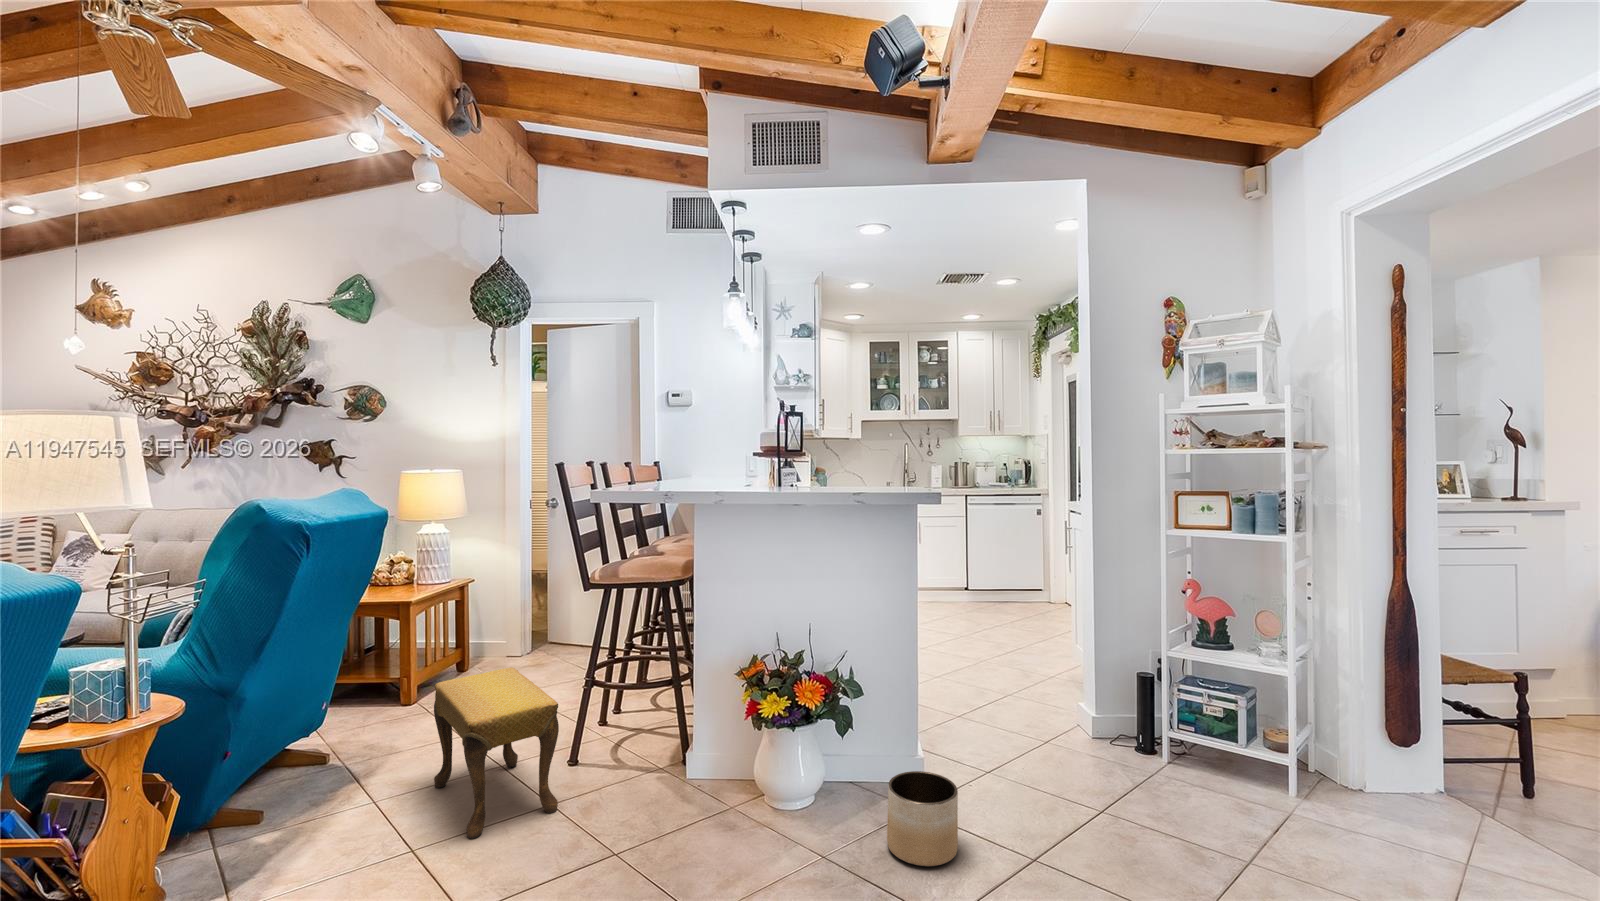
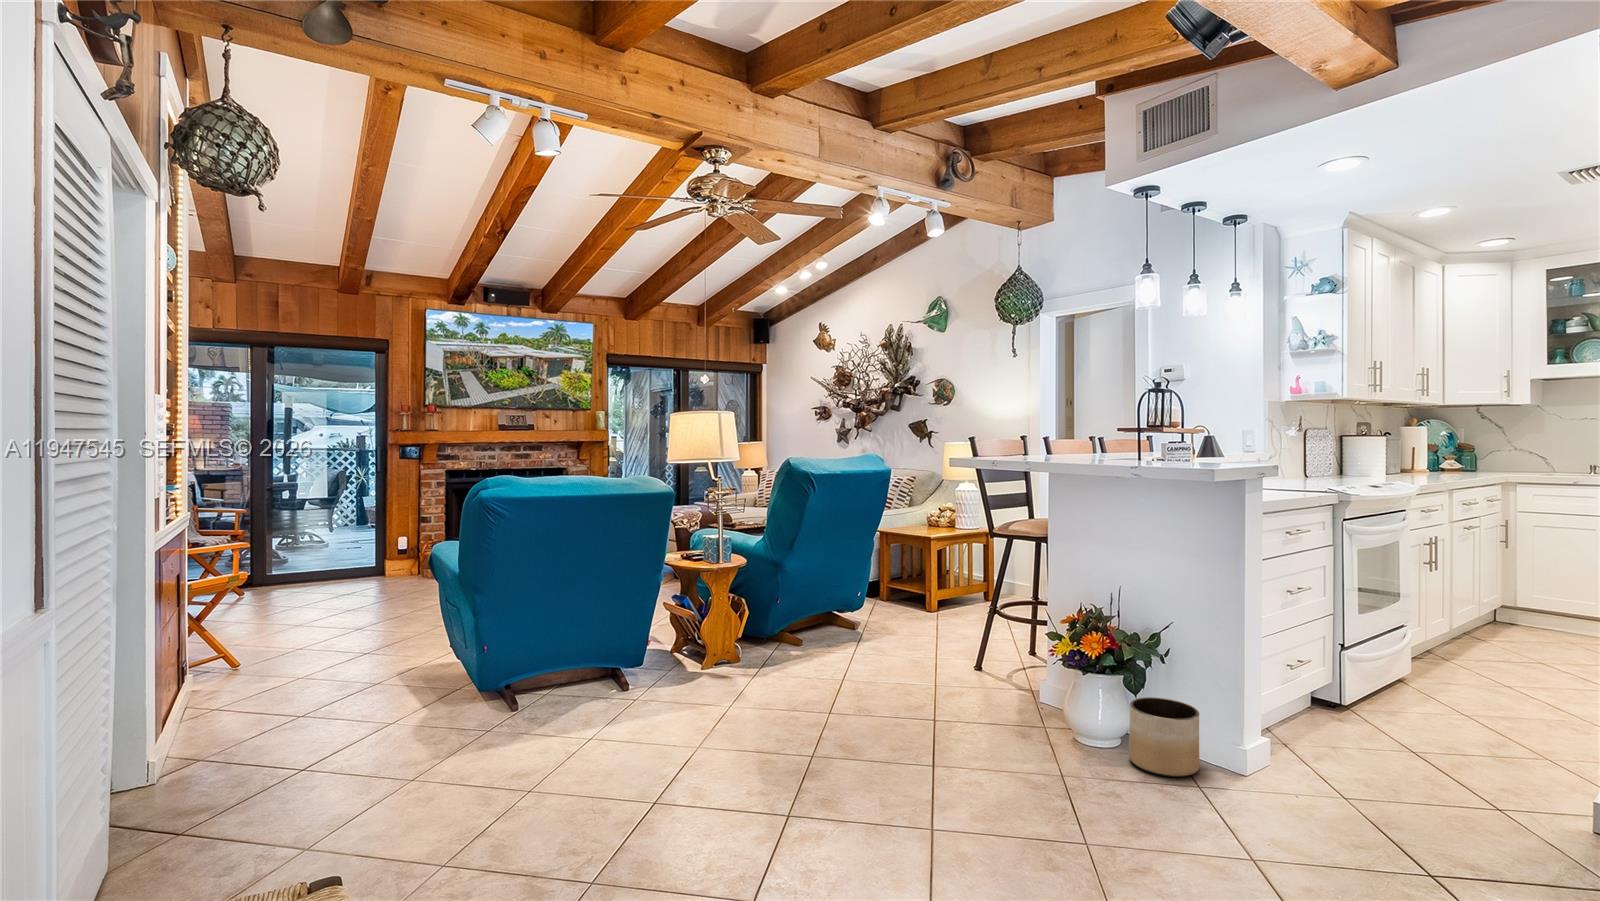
footstool: present [434,667,559,838] -> none [882,570,948,668]

